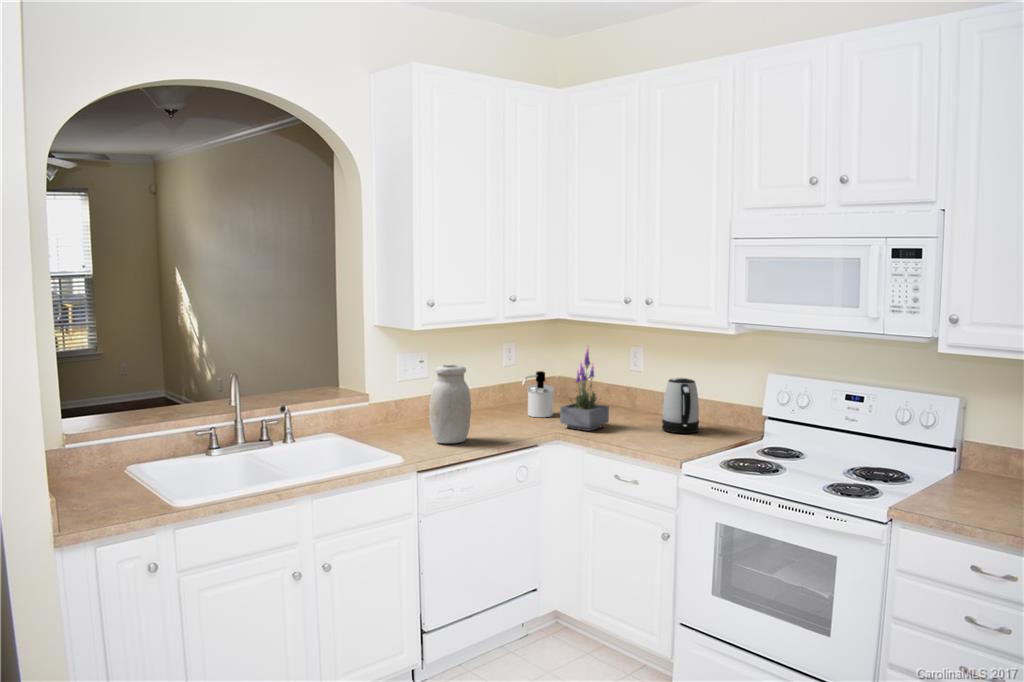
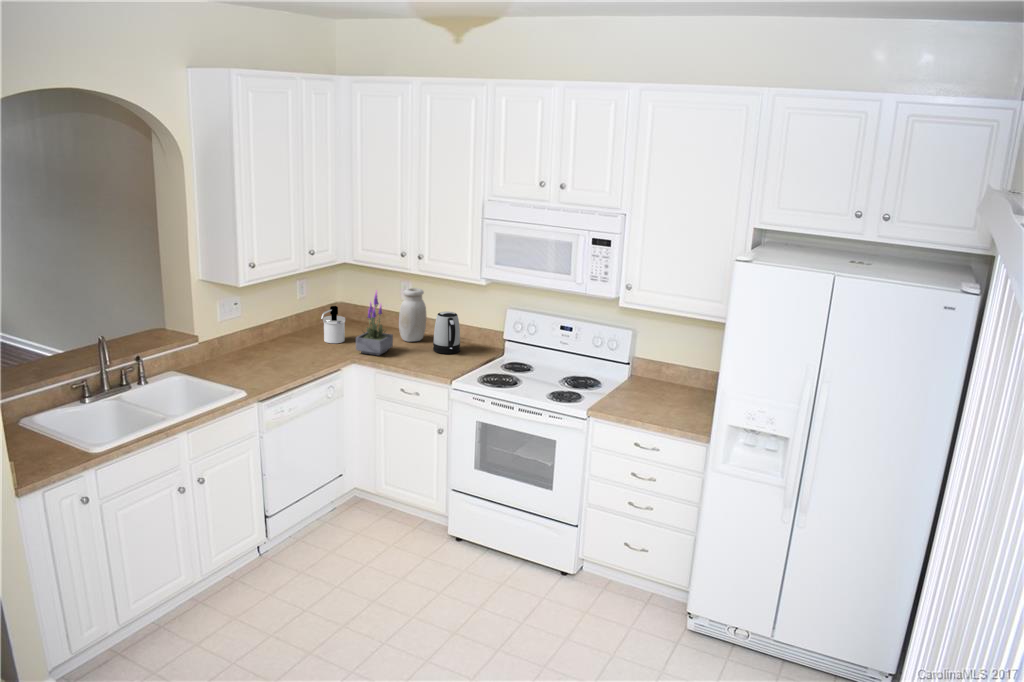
jar: present [429,365,471,443] -> present [399,288,426,342]

